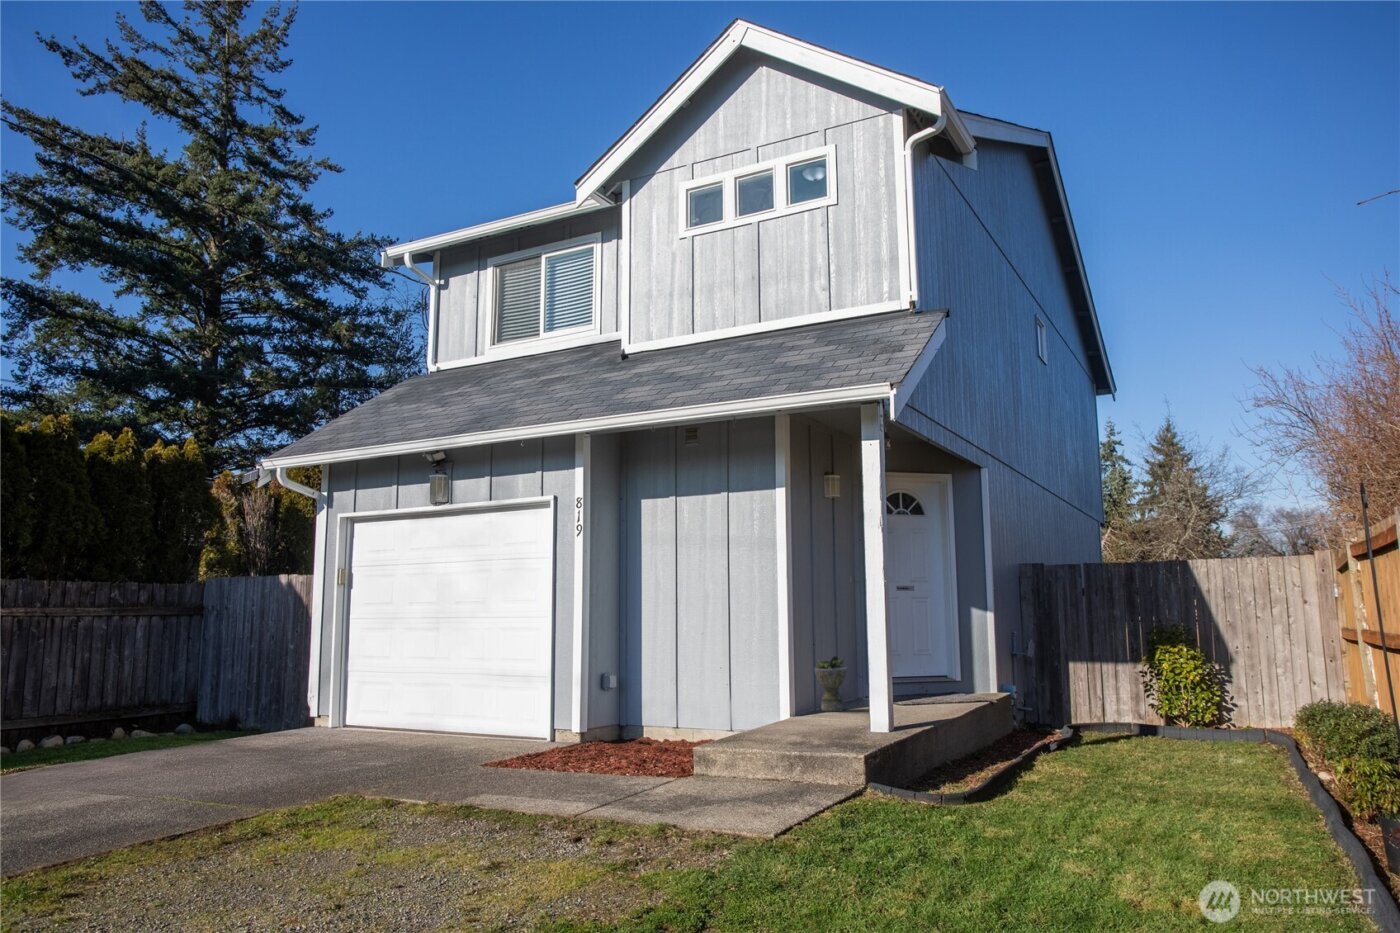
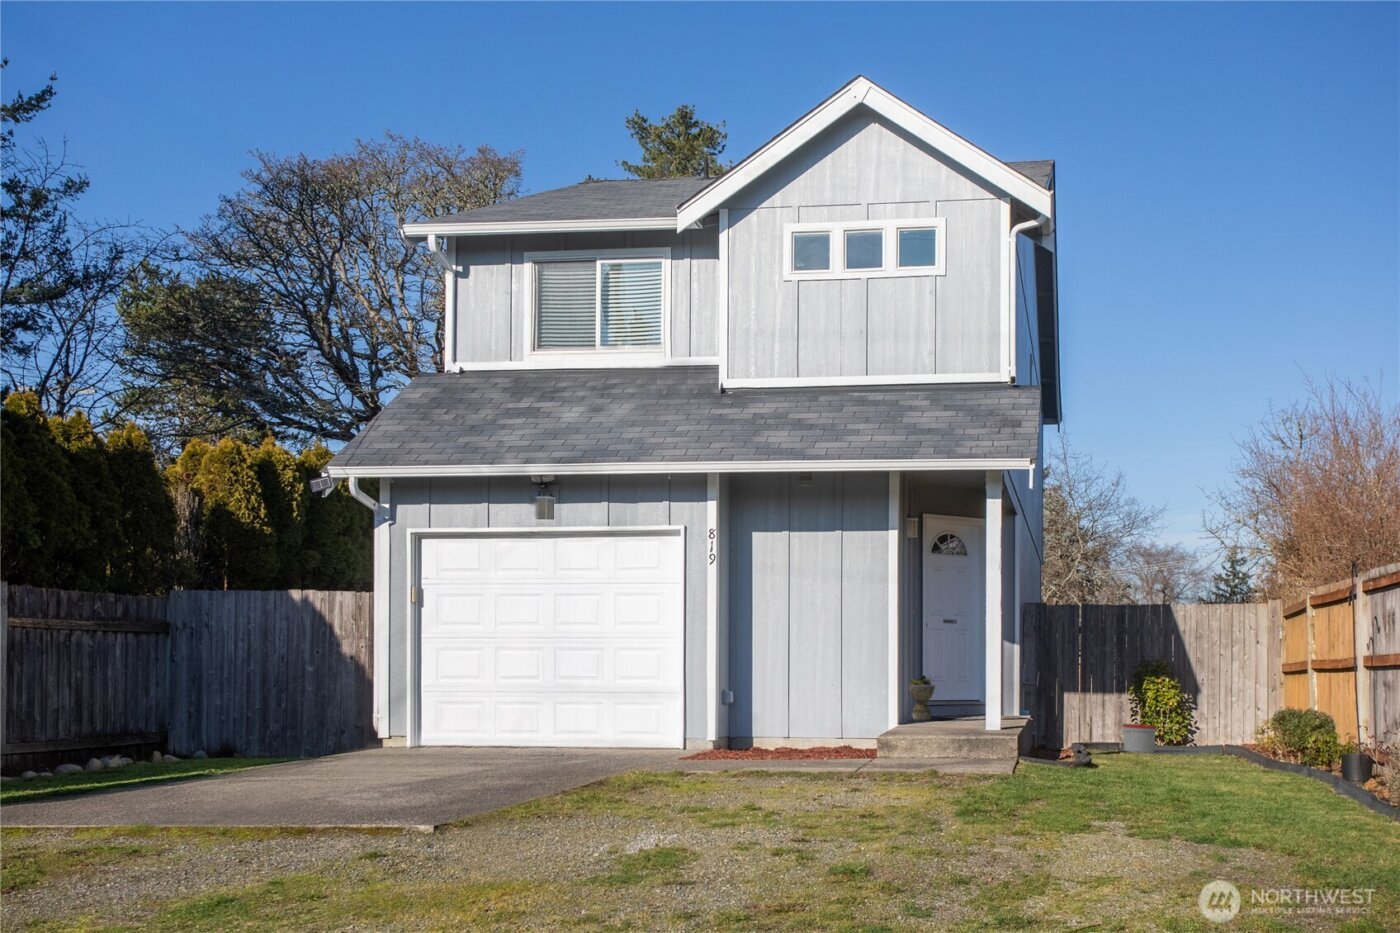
bucket: none [1133,701,1177,737] -> present [1122,724,1157,753]

